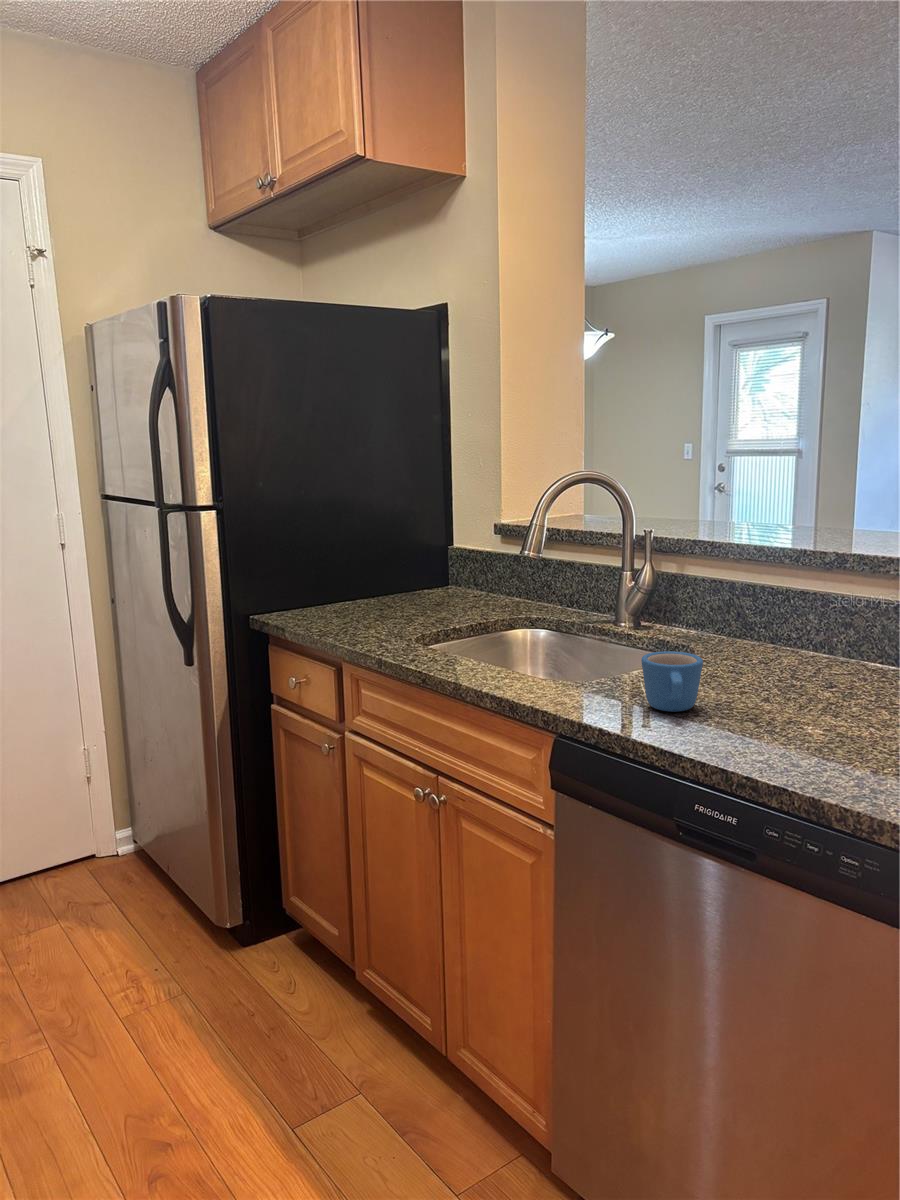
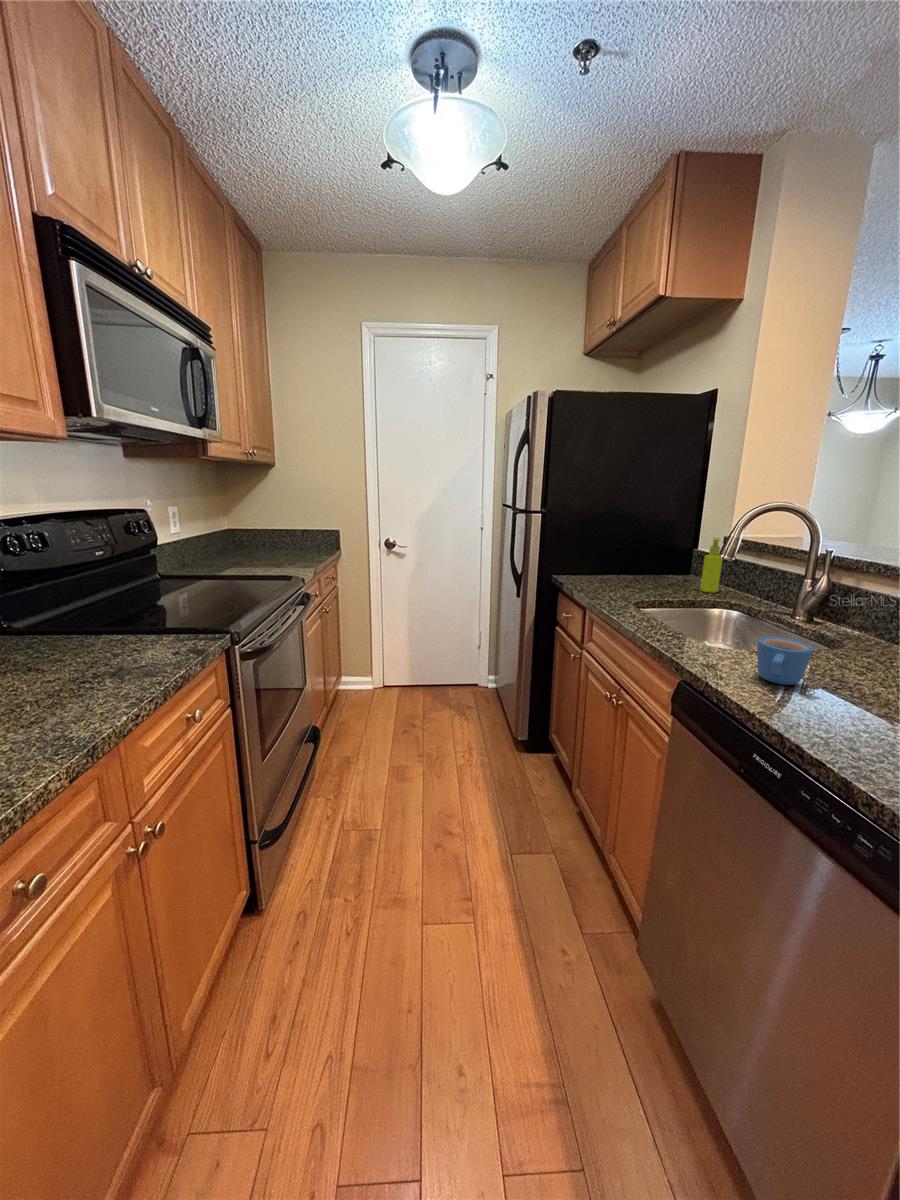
soap dispenser: none [482,525,506,607] -> present [700,538,722,592]

